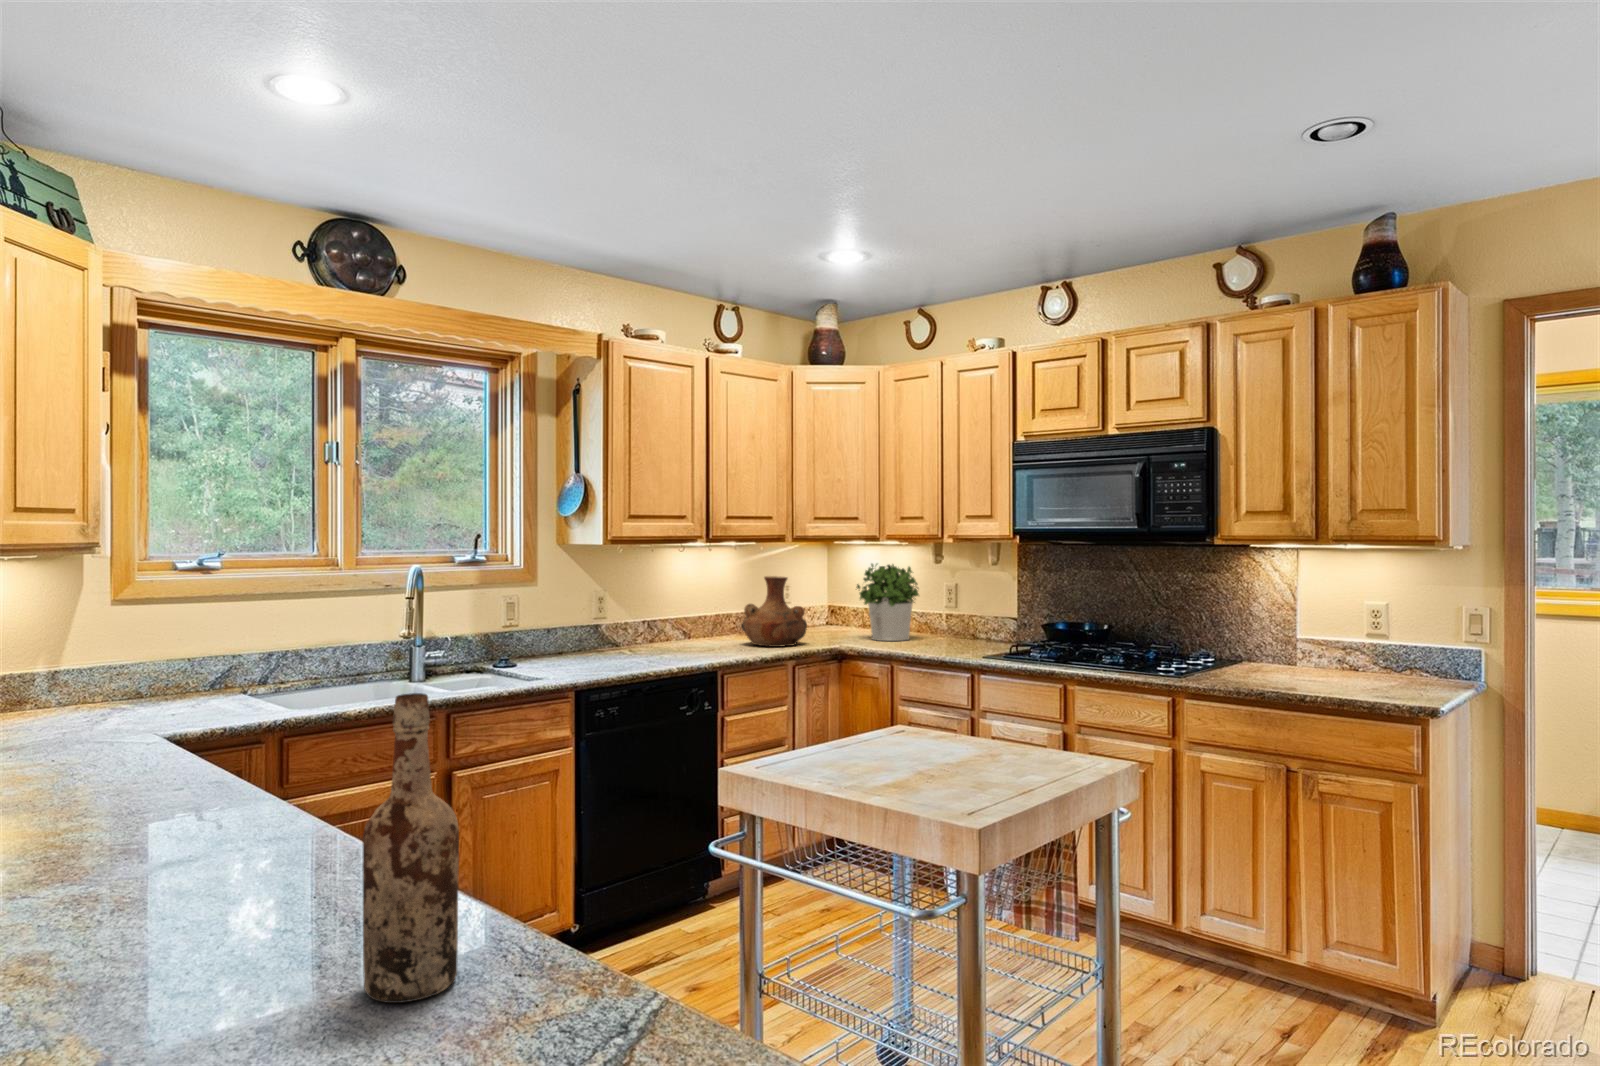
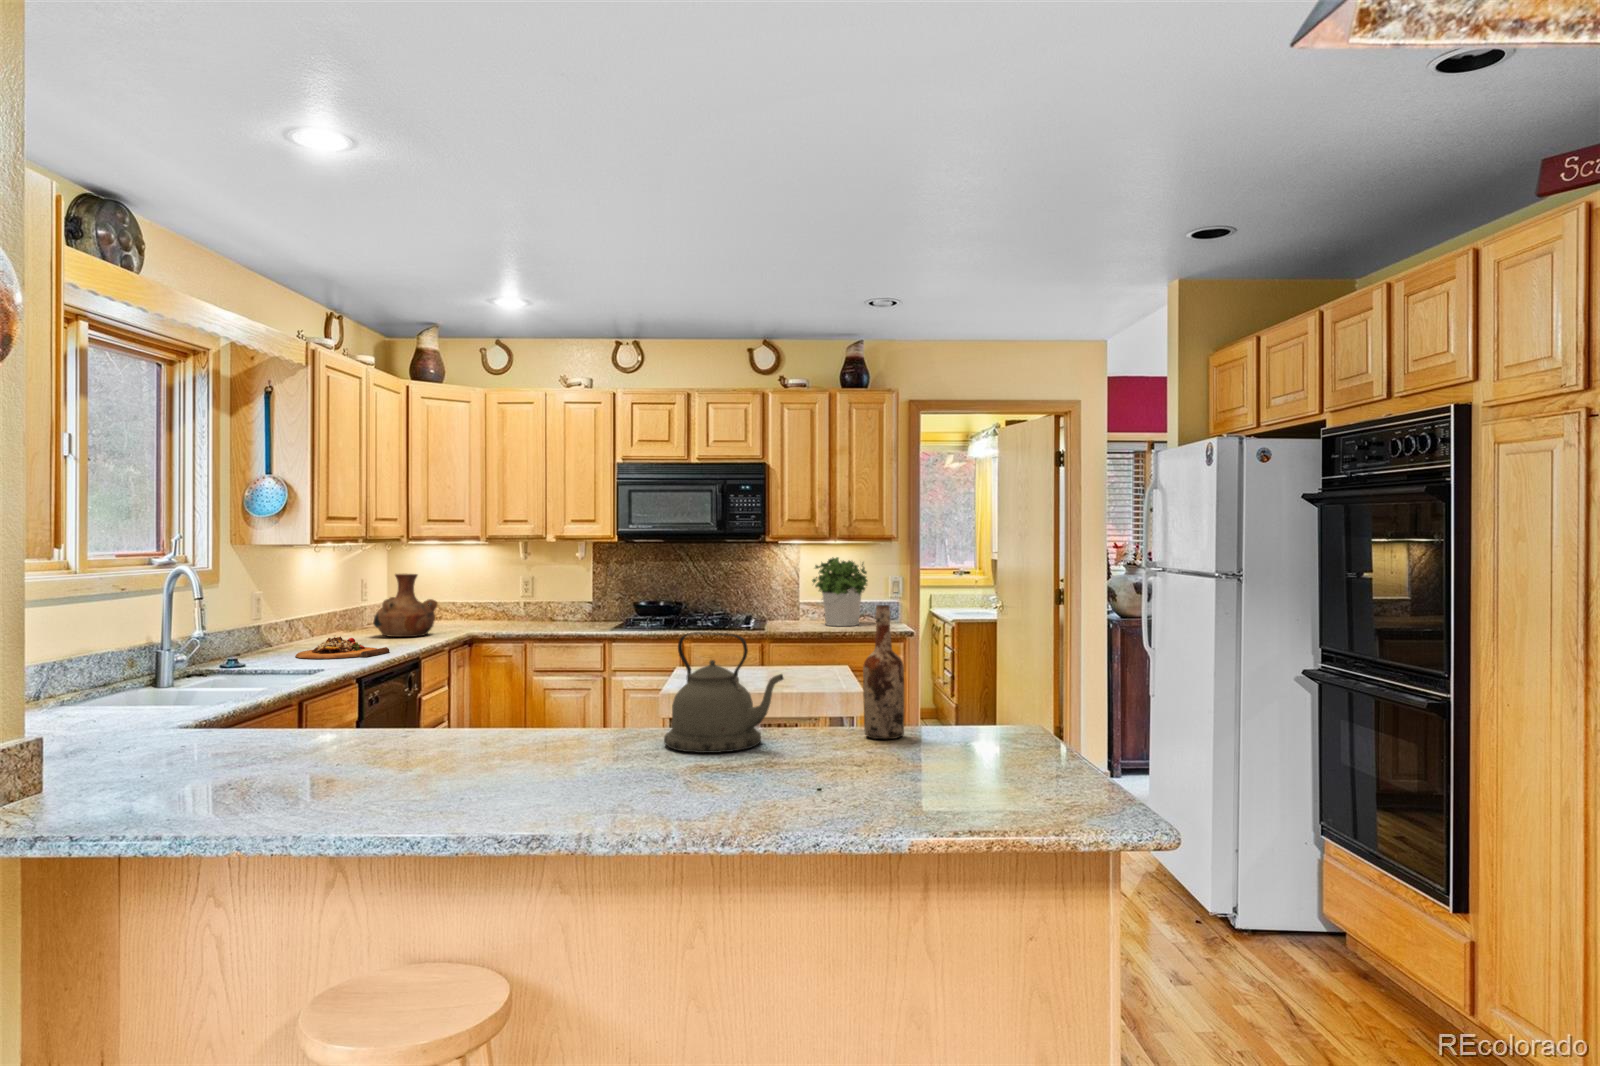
potted plant: present [857,564,919,641] -> present [812,557,867,626]
cutting board: none [595,642,679,667] -> present [296,636,390,659]
kettle: none [127,704,325,937] -> present [664,632,783,753]

